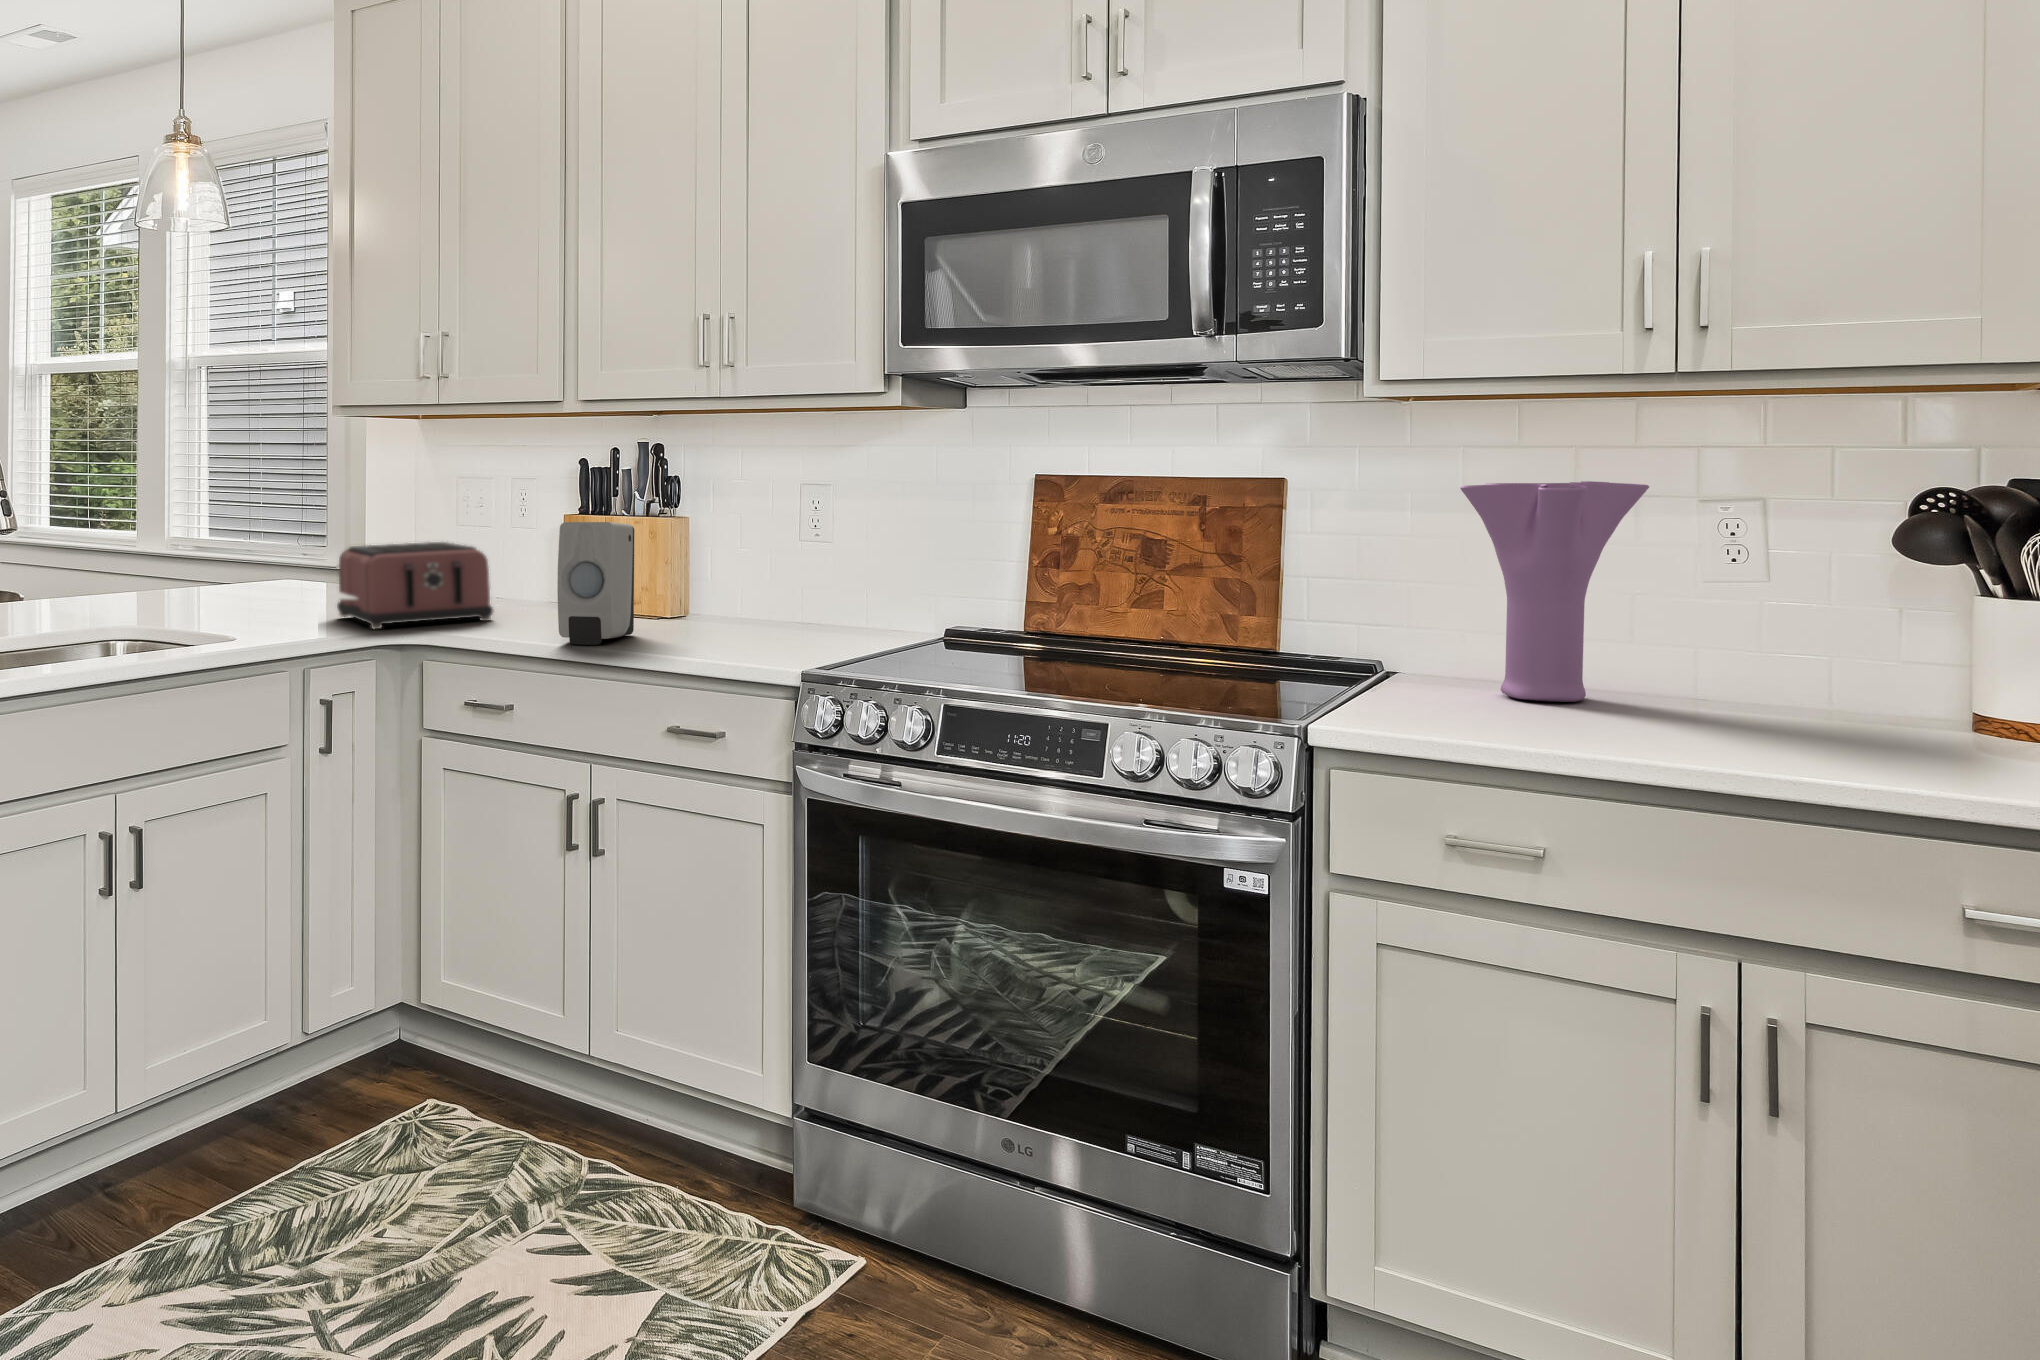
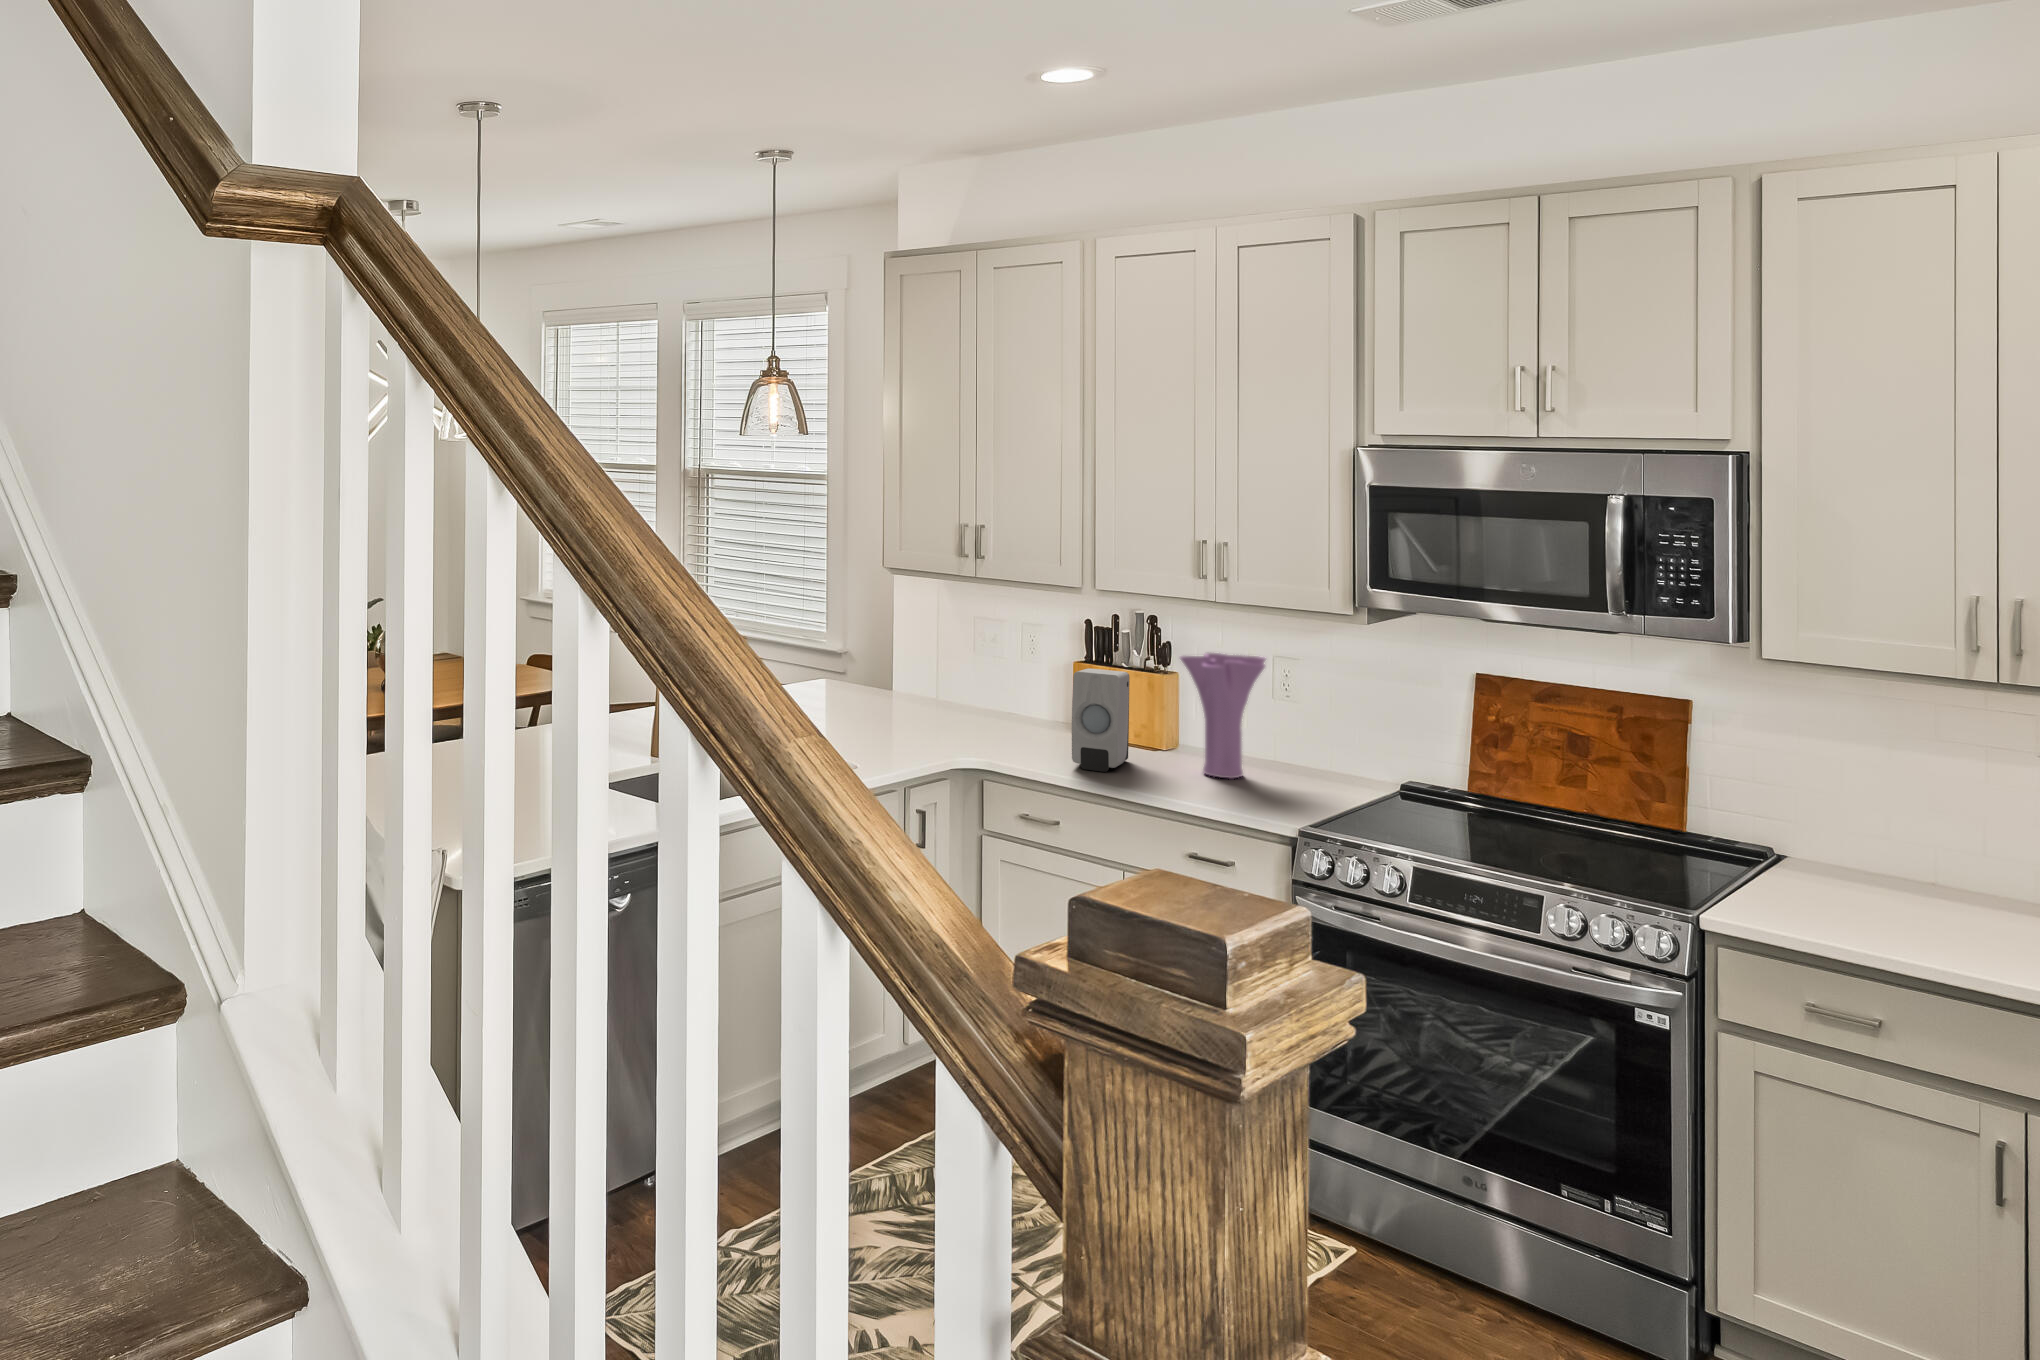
vase: present [1460,481,1649,702] -> present [1180,653,1266,779]
toaster: present [337,542,493,629] -> none [851,654,992,734]

